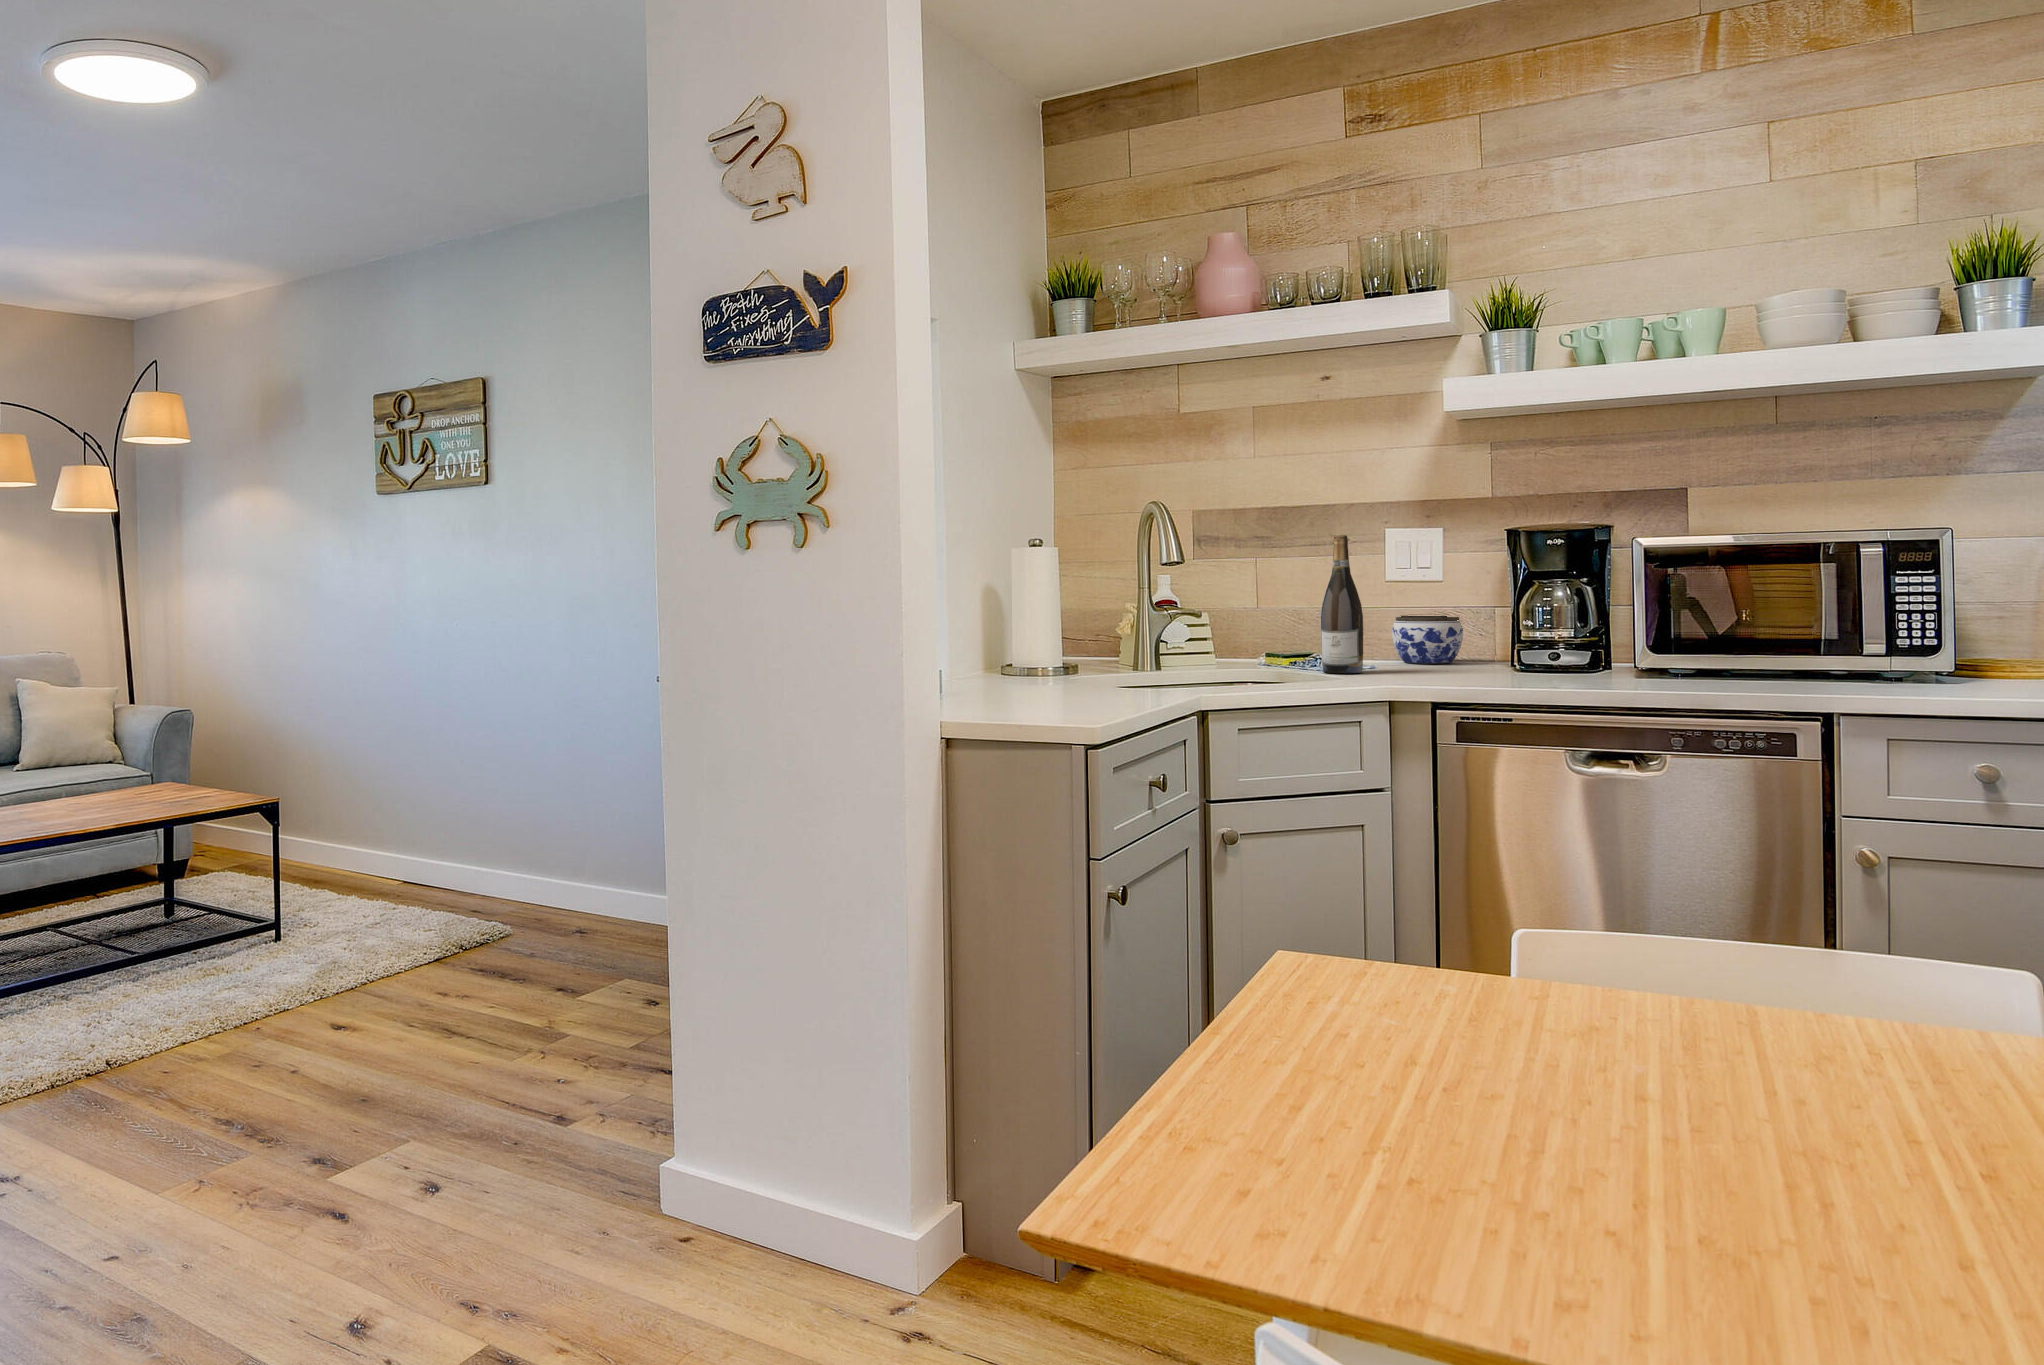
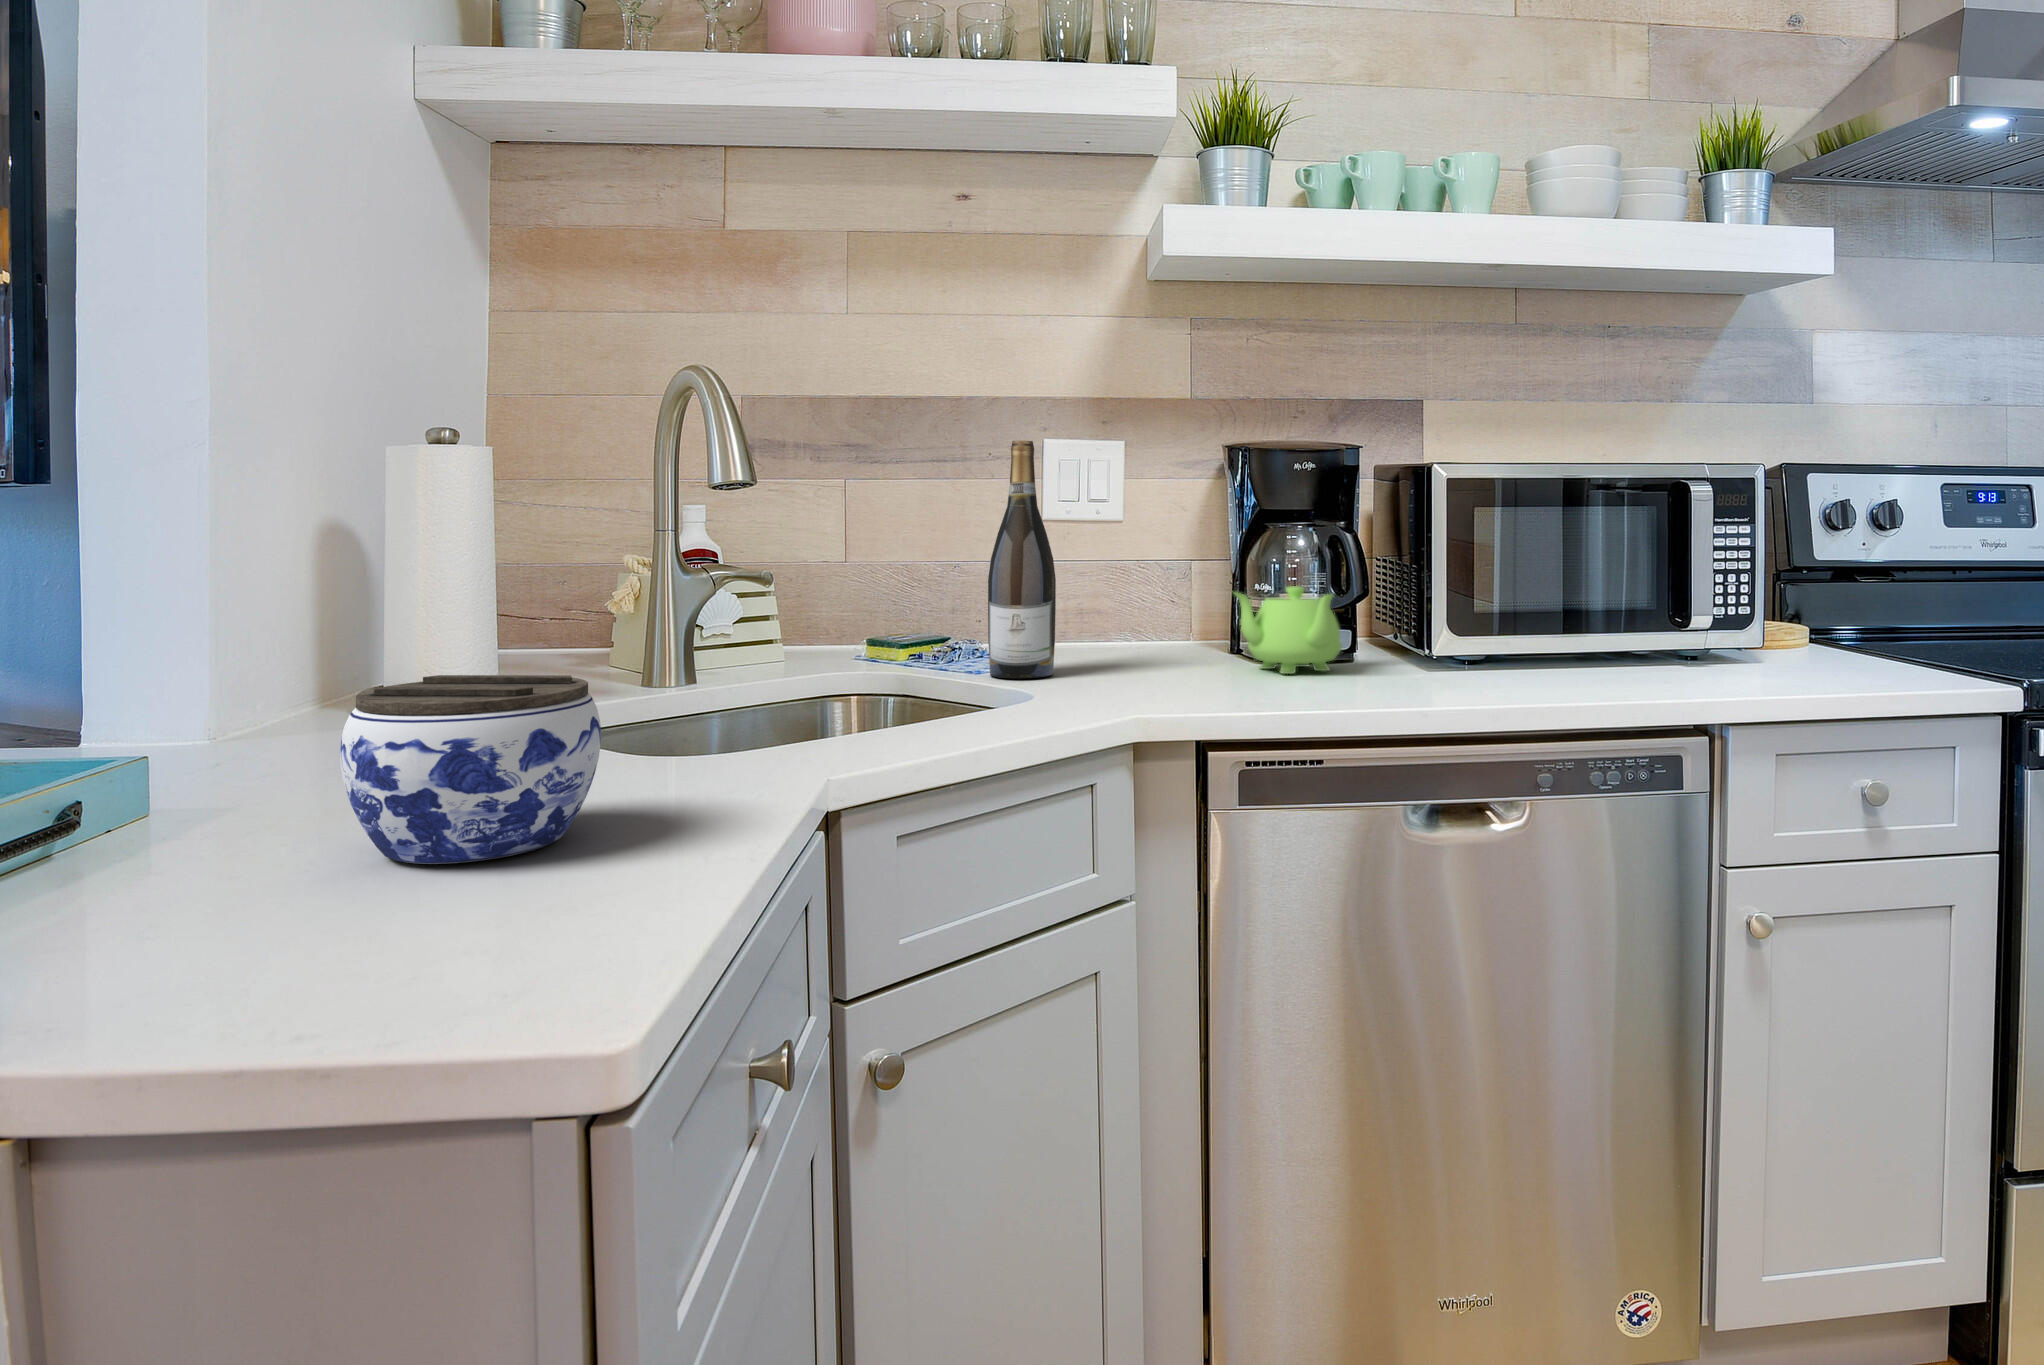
jar: present [1392,615,1463,663] -> present [340,675,601,864]
teapot: none [1480,624,1586,678] -> present [1234,586,1342,674]

